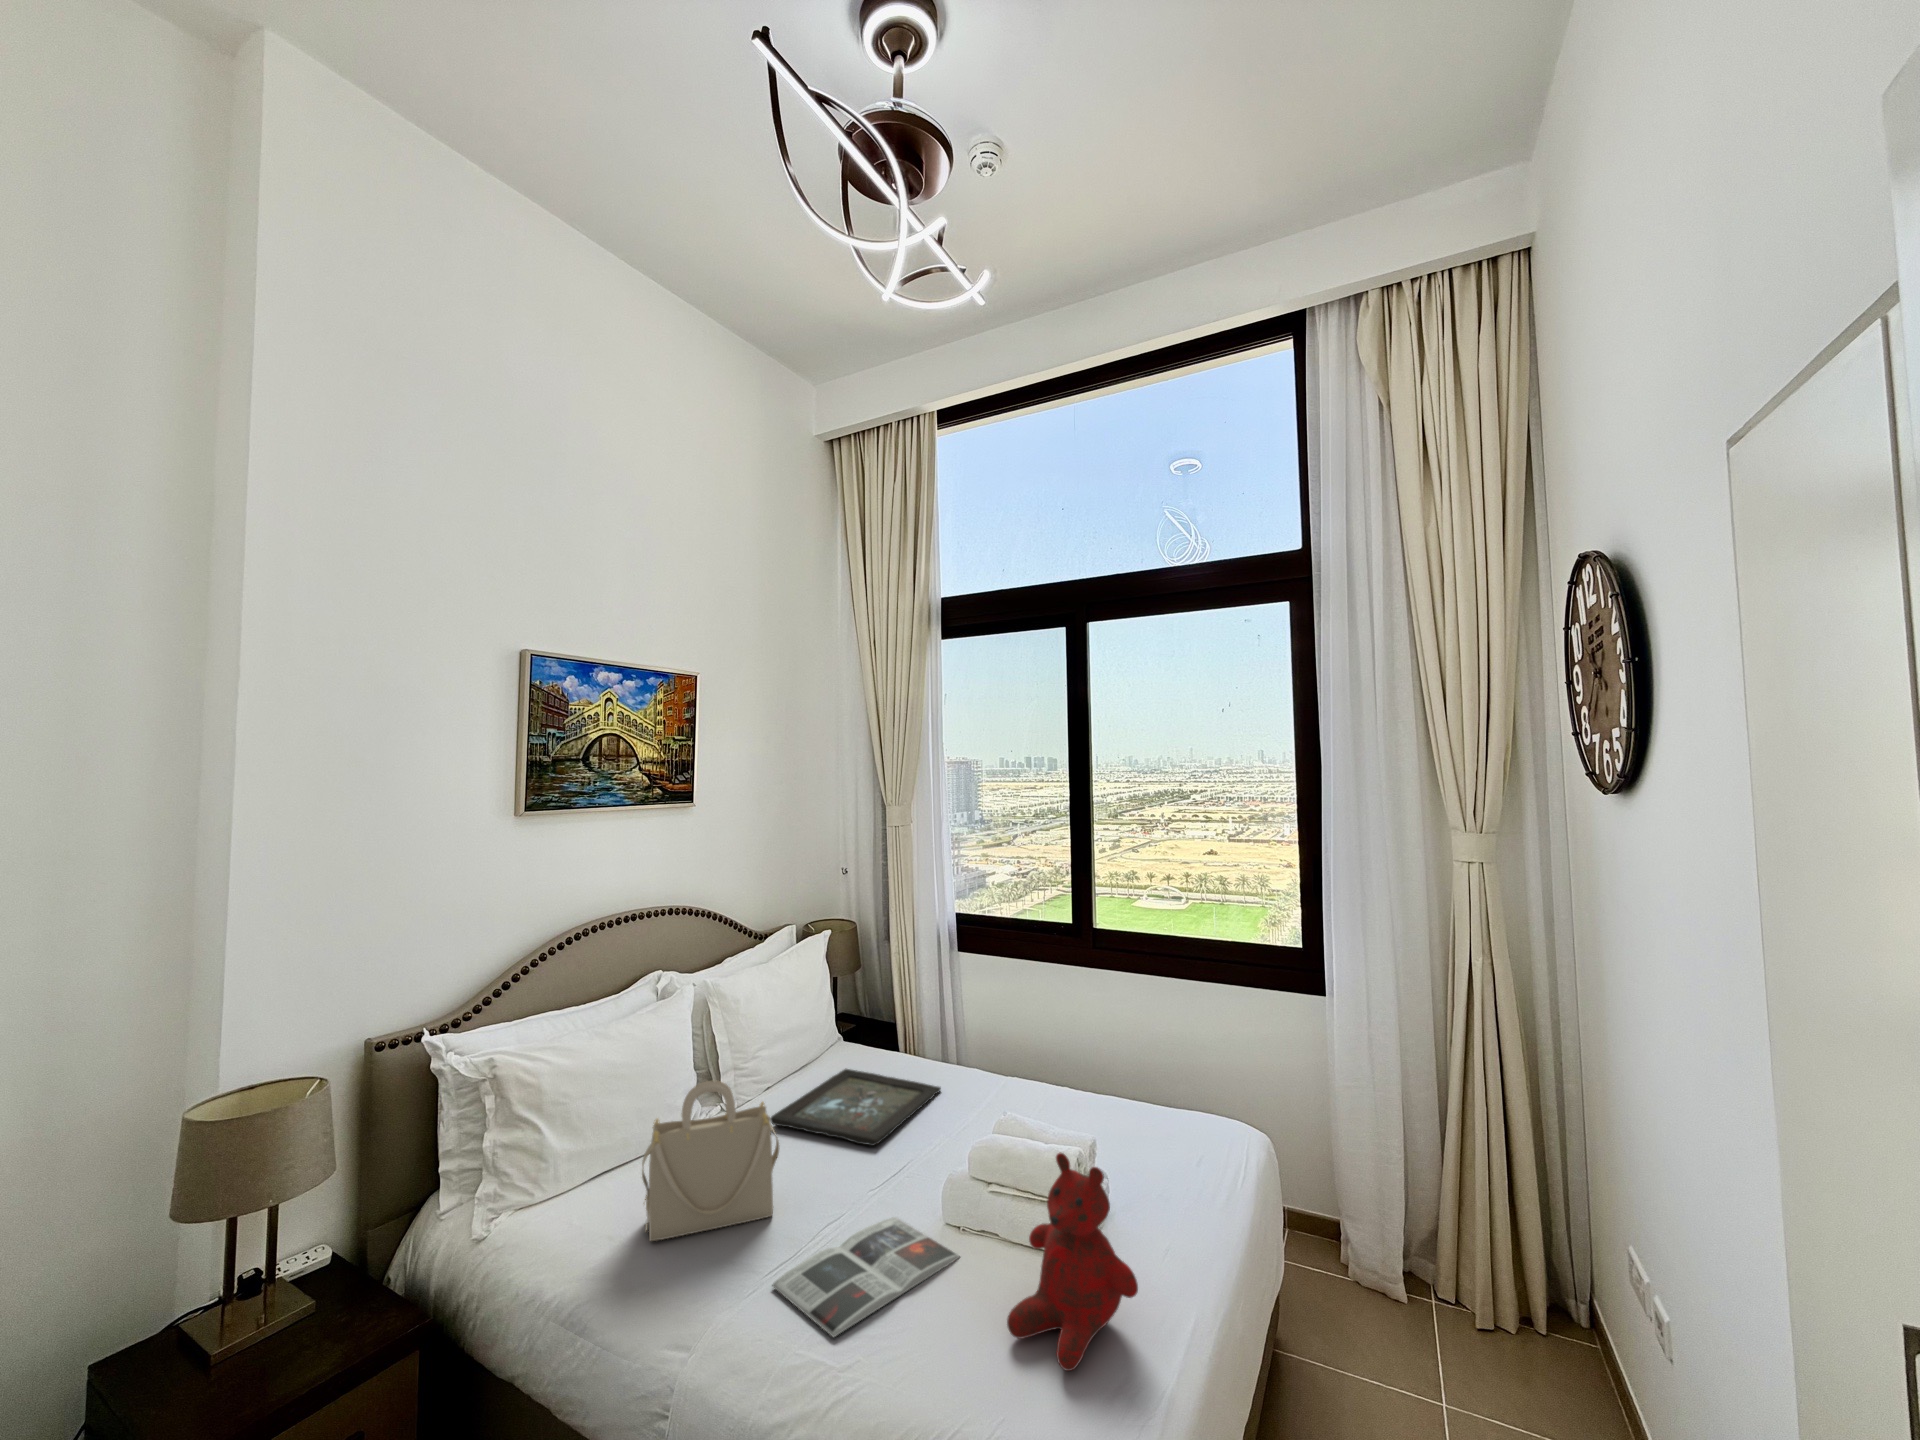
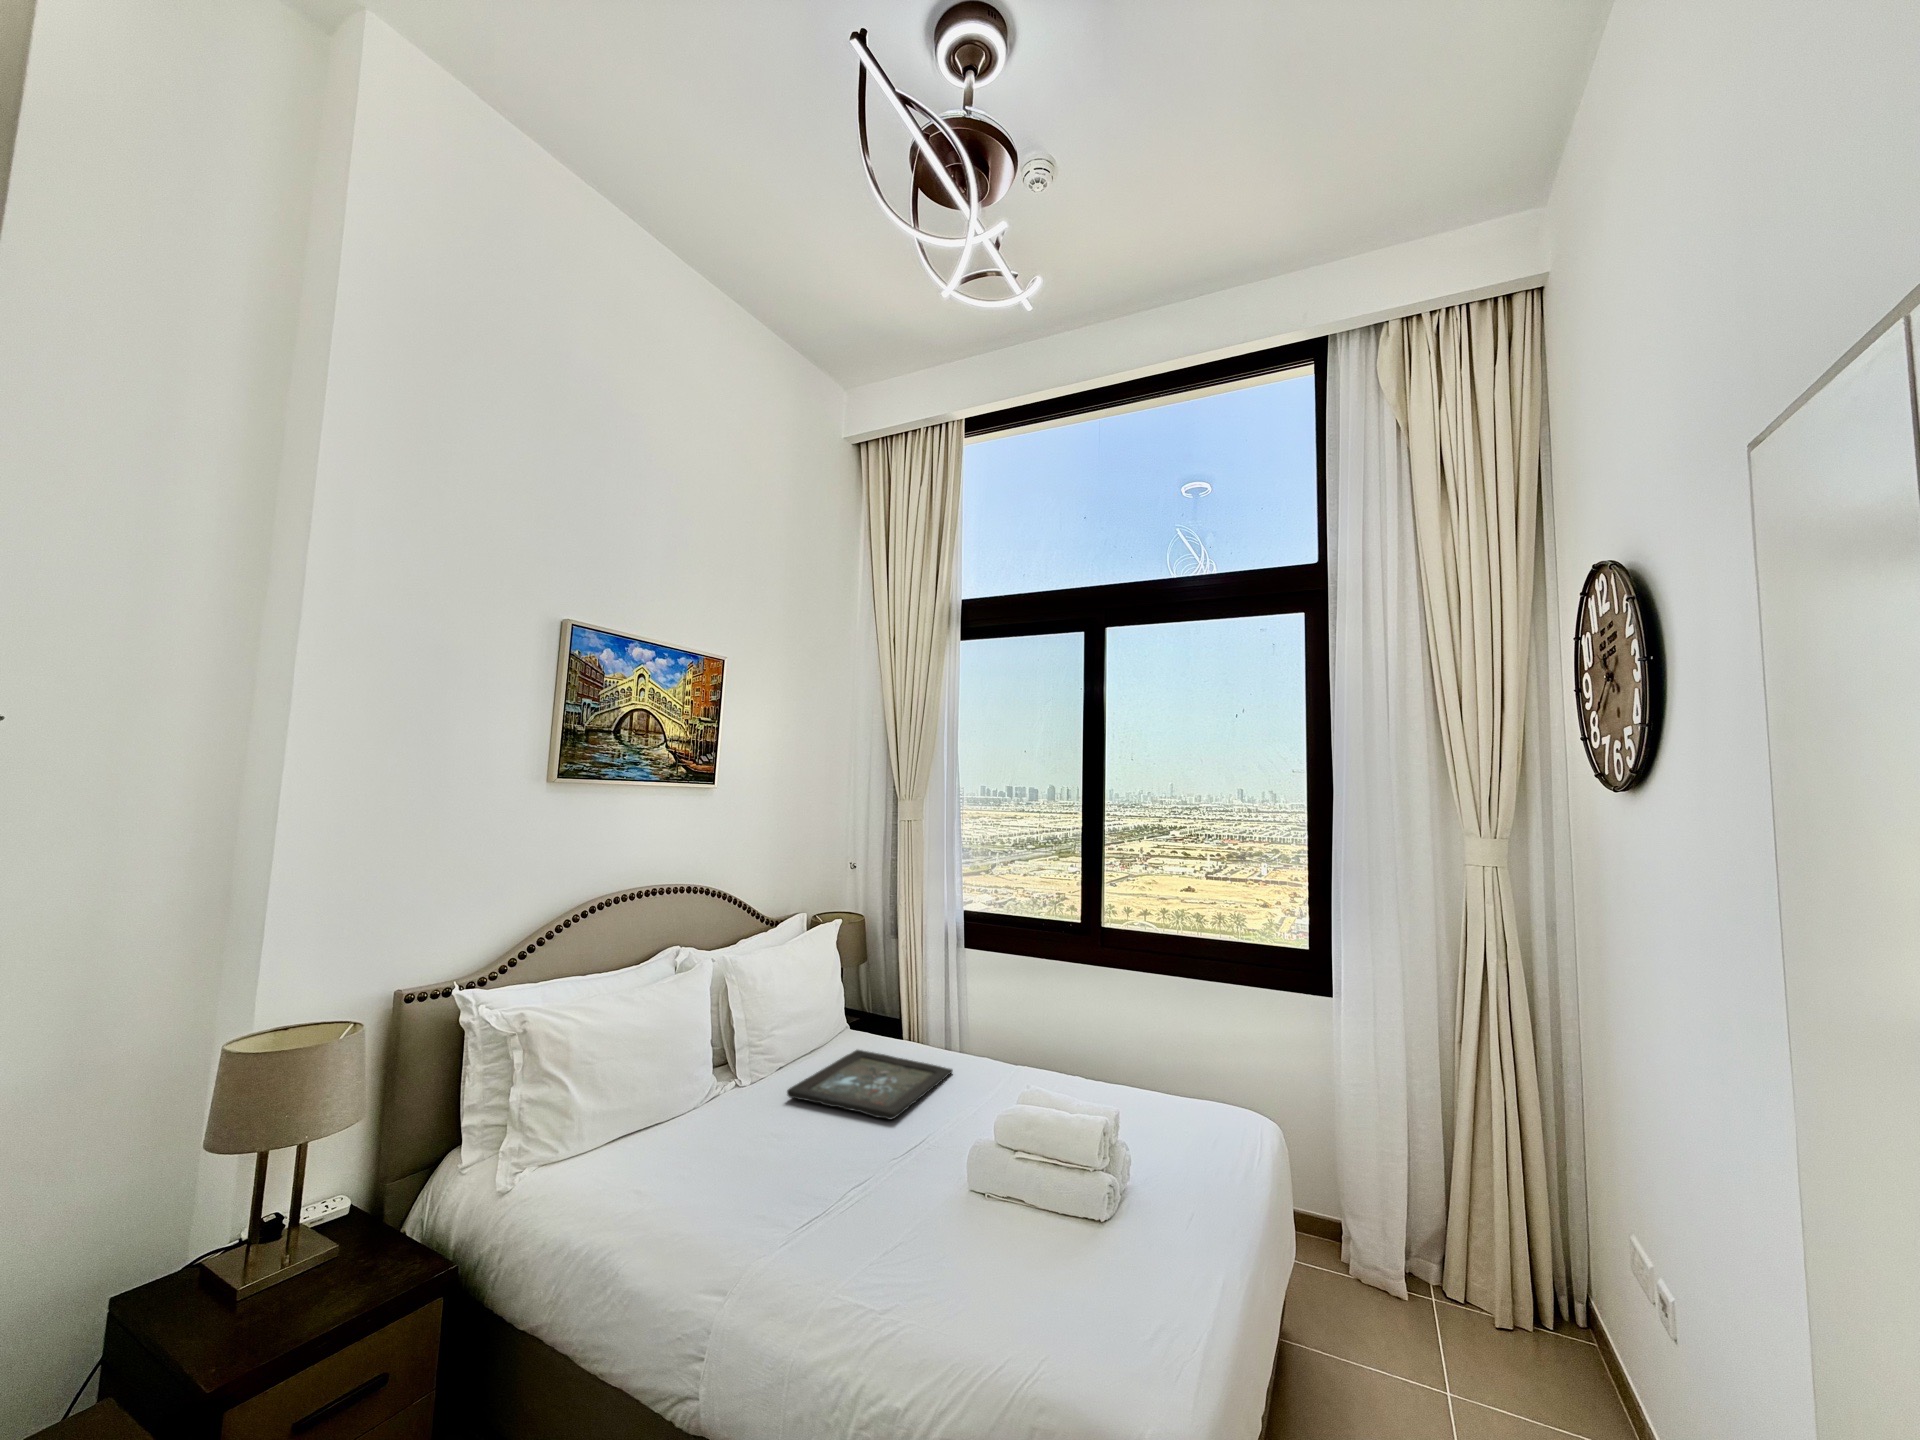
handbag: present [642,1081,780,1241] -> none [669,1042,805,1199]
teddy bear: present [1007,1153,1138,1371] -> none [1040,1115,1172,1327]
magazine: present [773,1217,960,1337] -> none [801,1184,987,1291]

